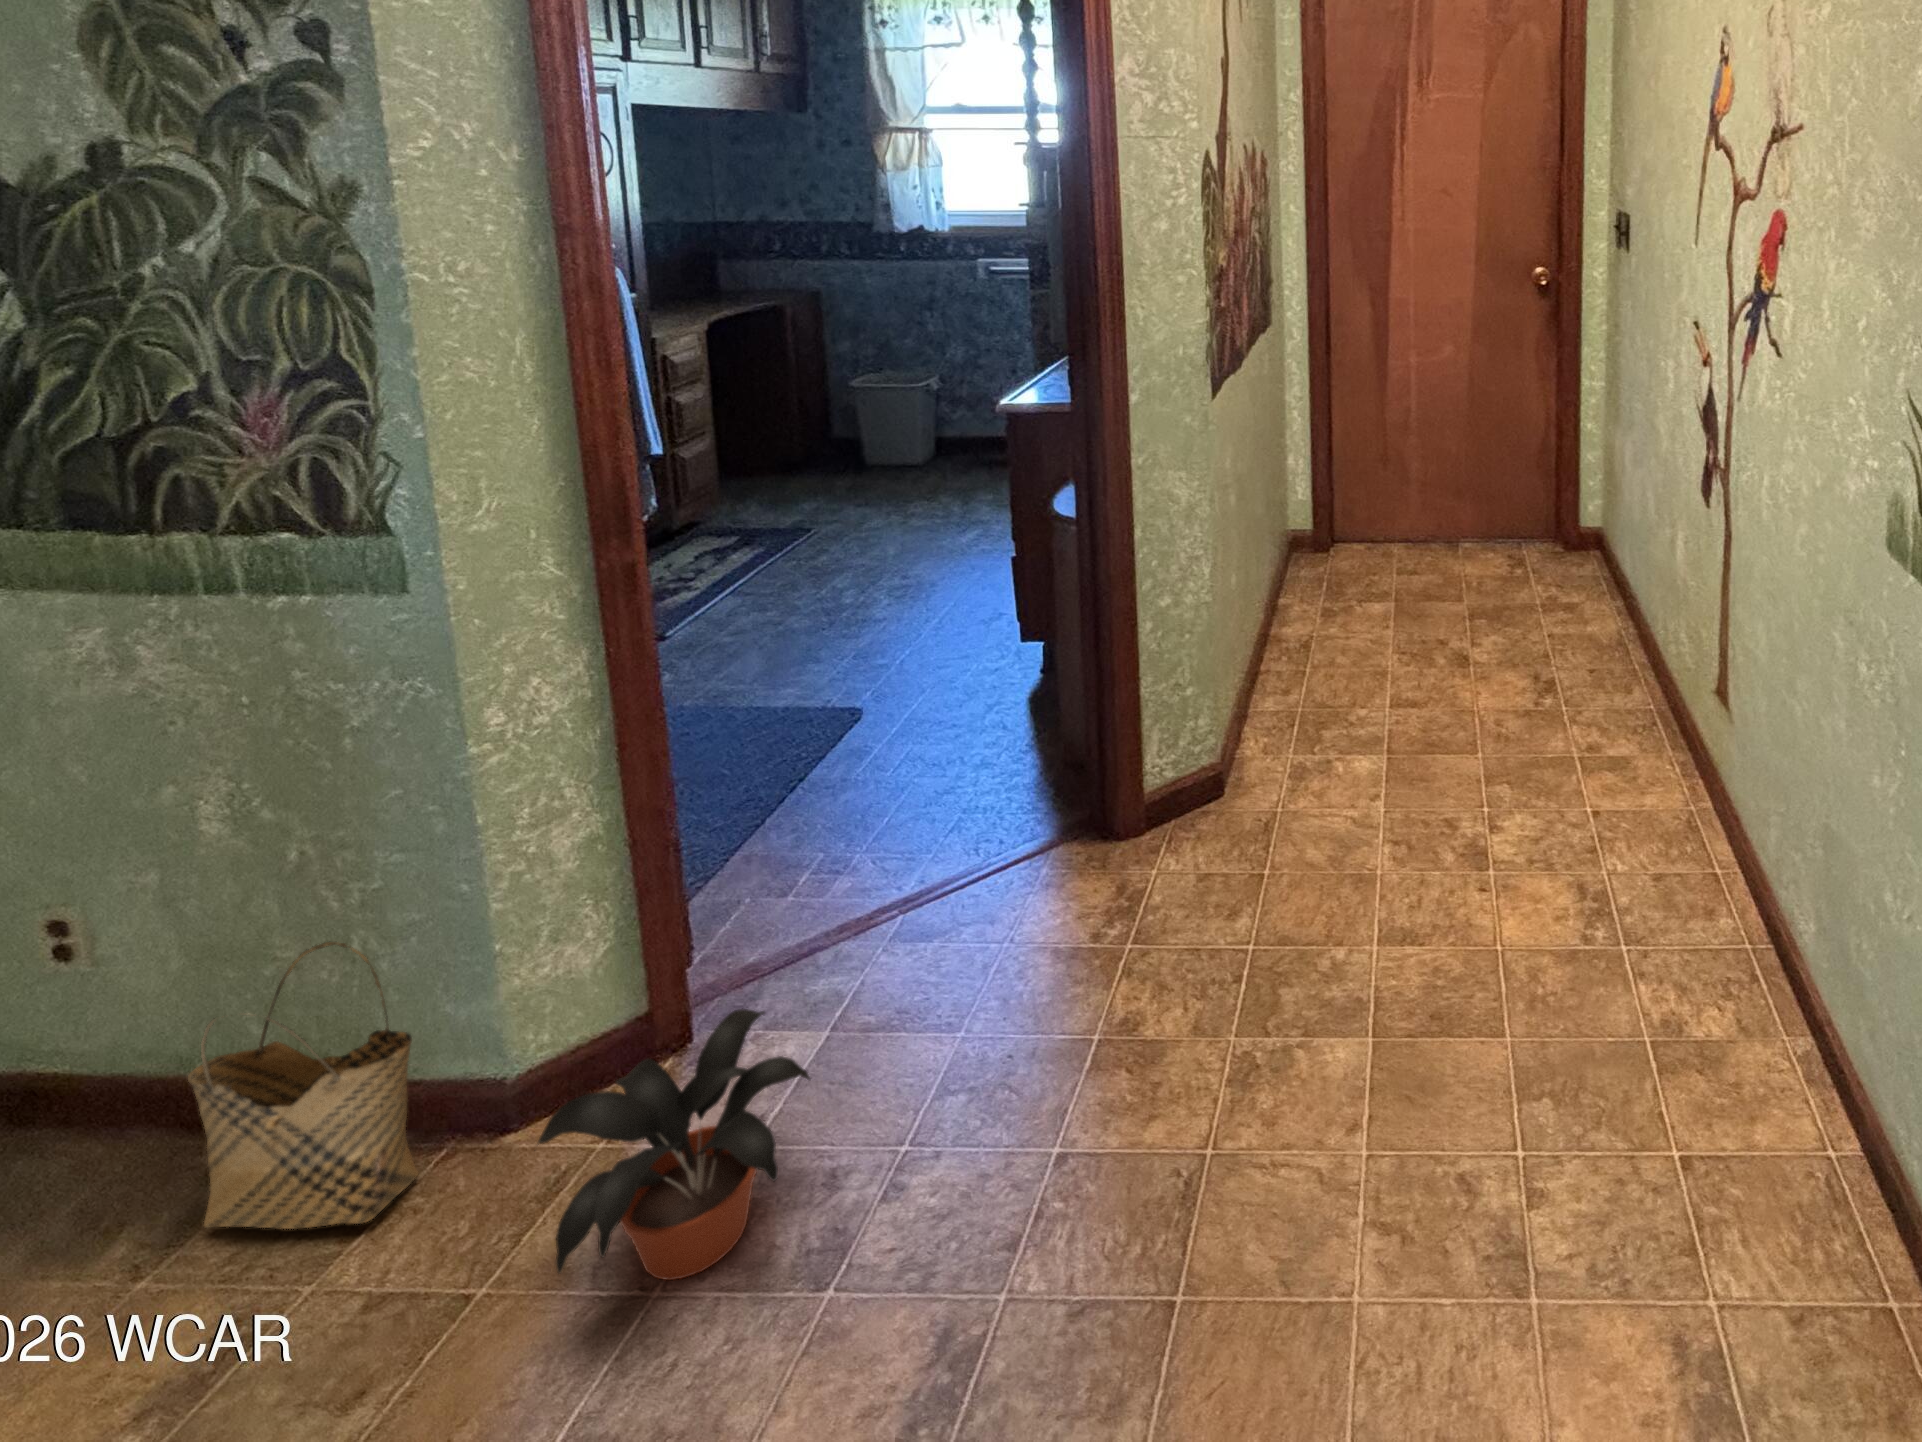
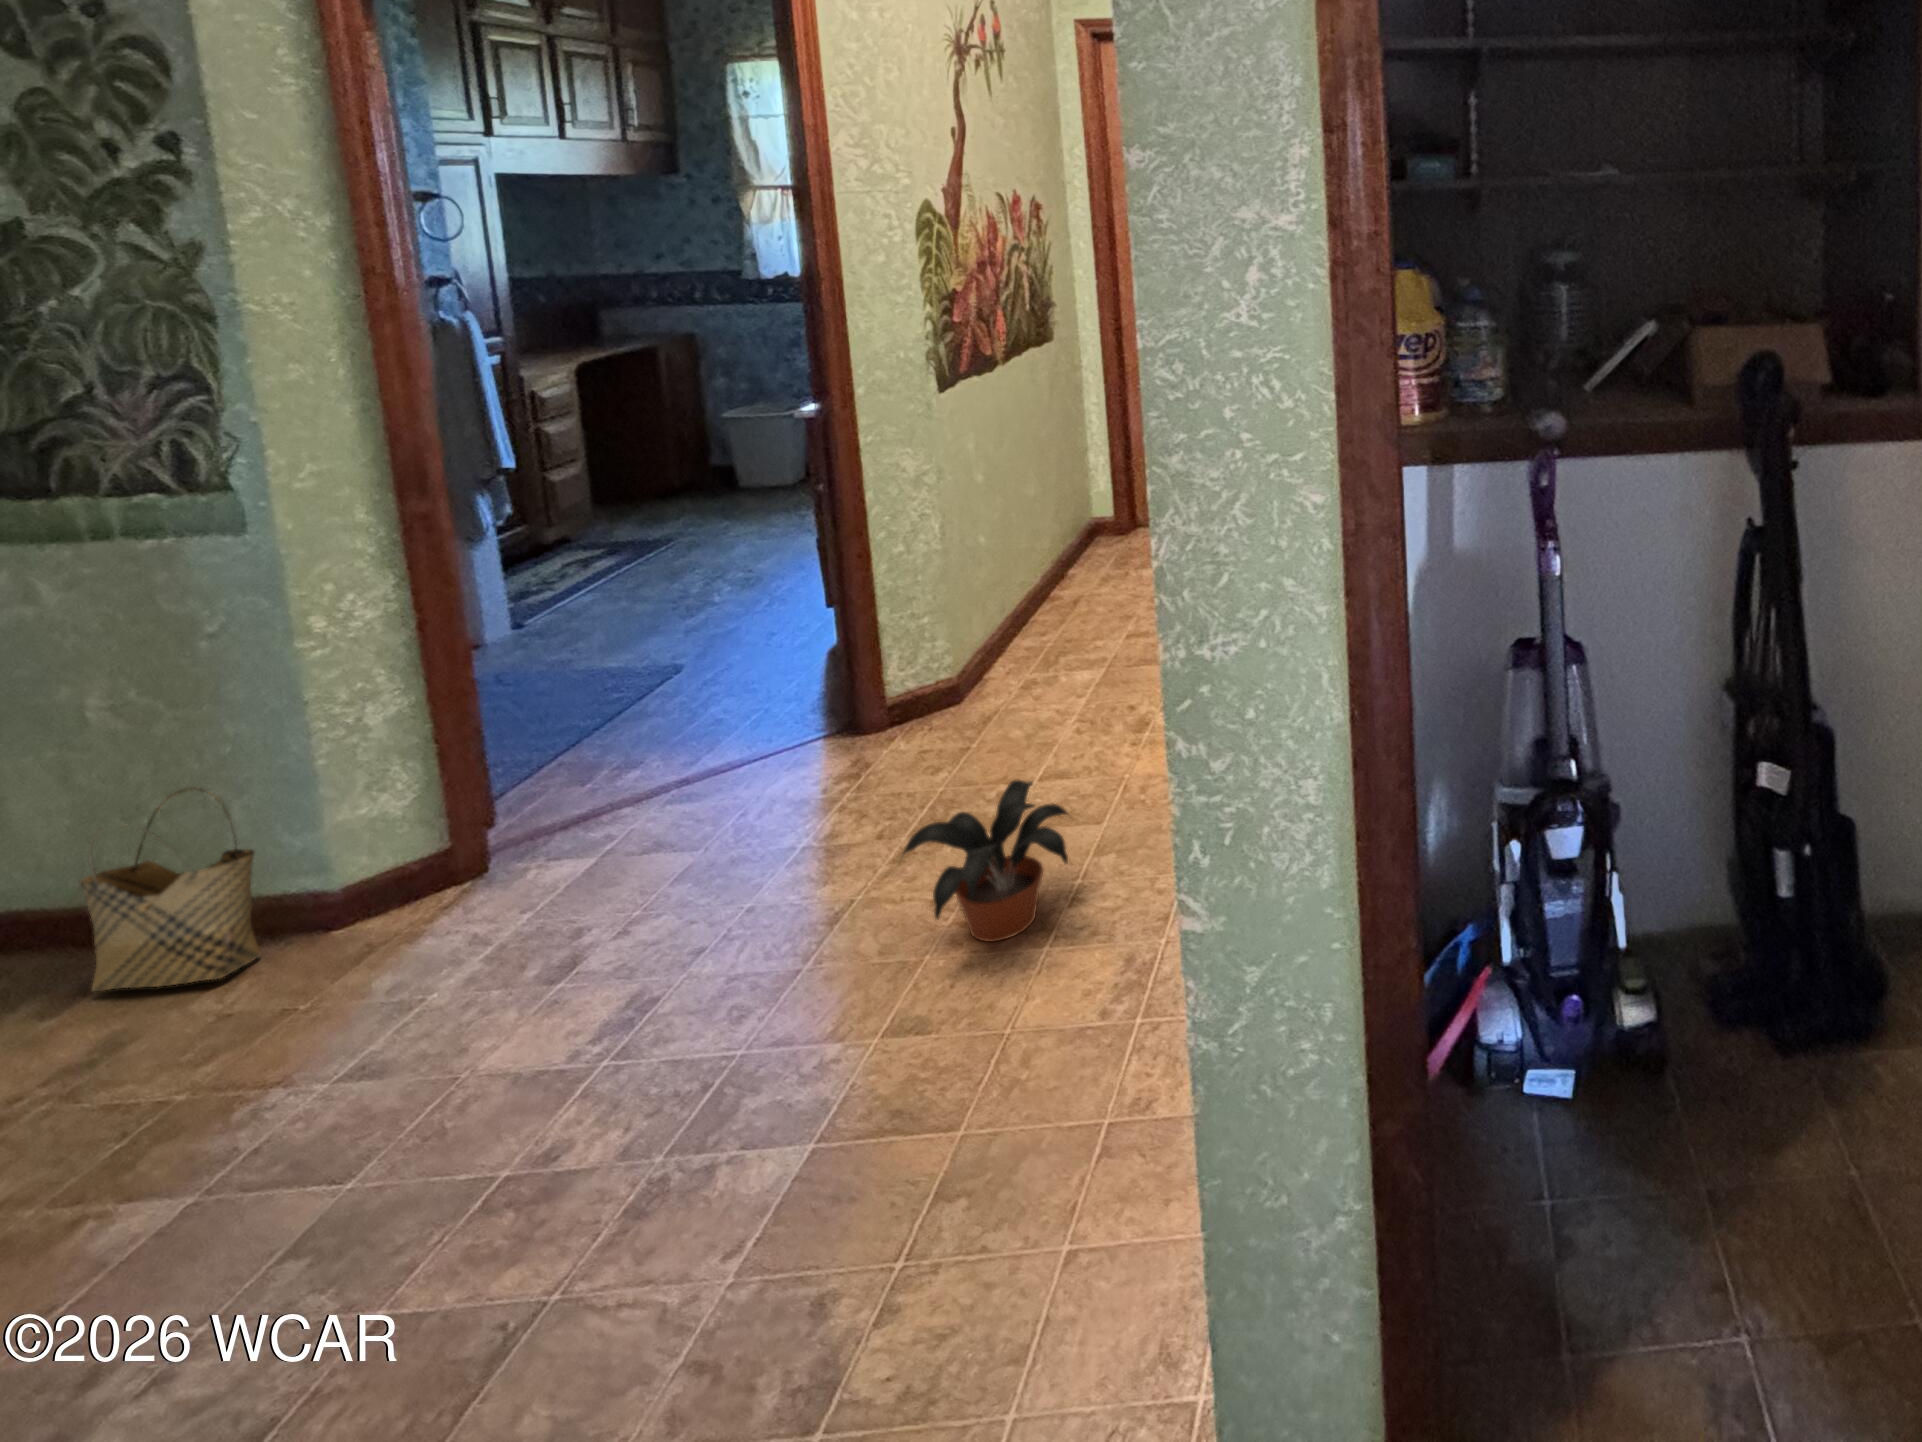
potted plant: present [538,1009,810,1280] -> present [903,779,1068,942]

